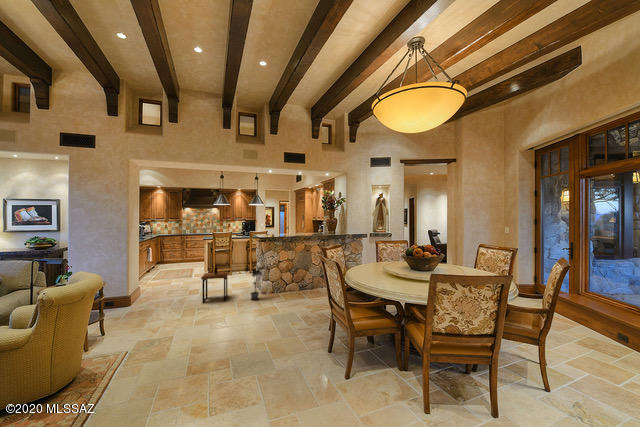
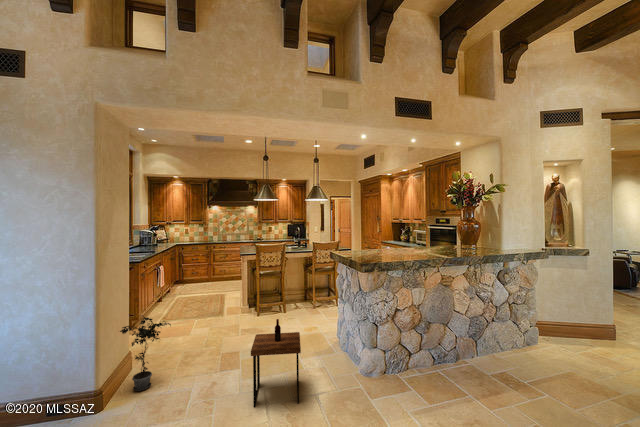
potted plant: present [245,265,265,300] -> present [120,317,171,391]

